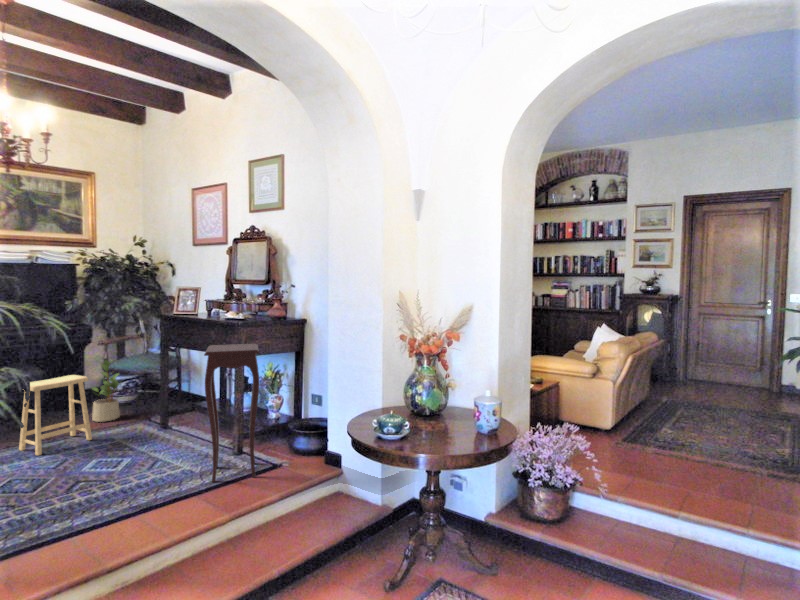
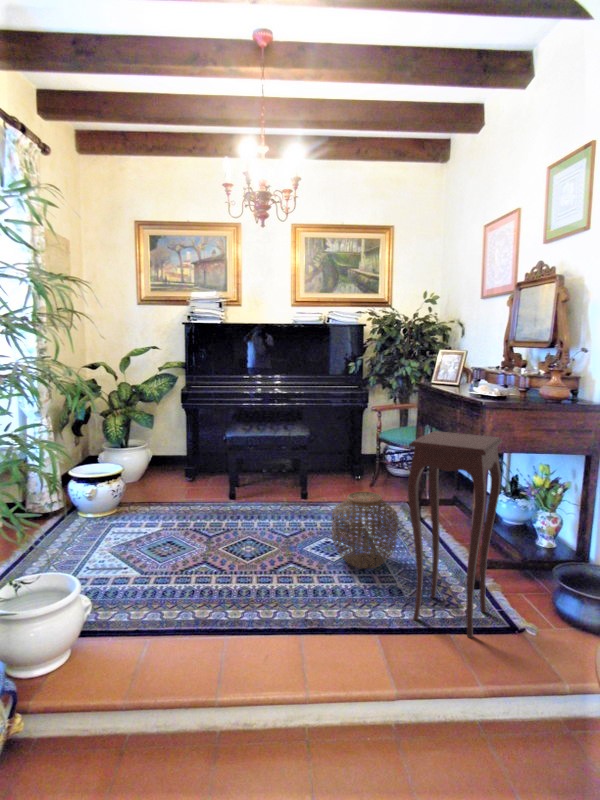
potted plant: present [92,360,120,422] -> none [361,427,391,493]
footstool: present [19,375,92,455] -> none [288,440,345,515]
woven basket: none [112,406,174,471] -> present [332,491,398,568]

